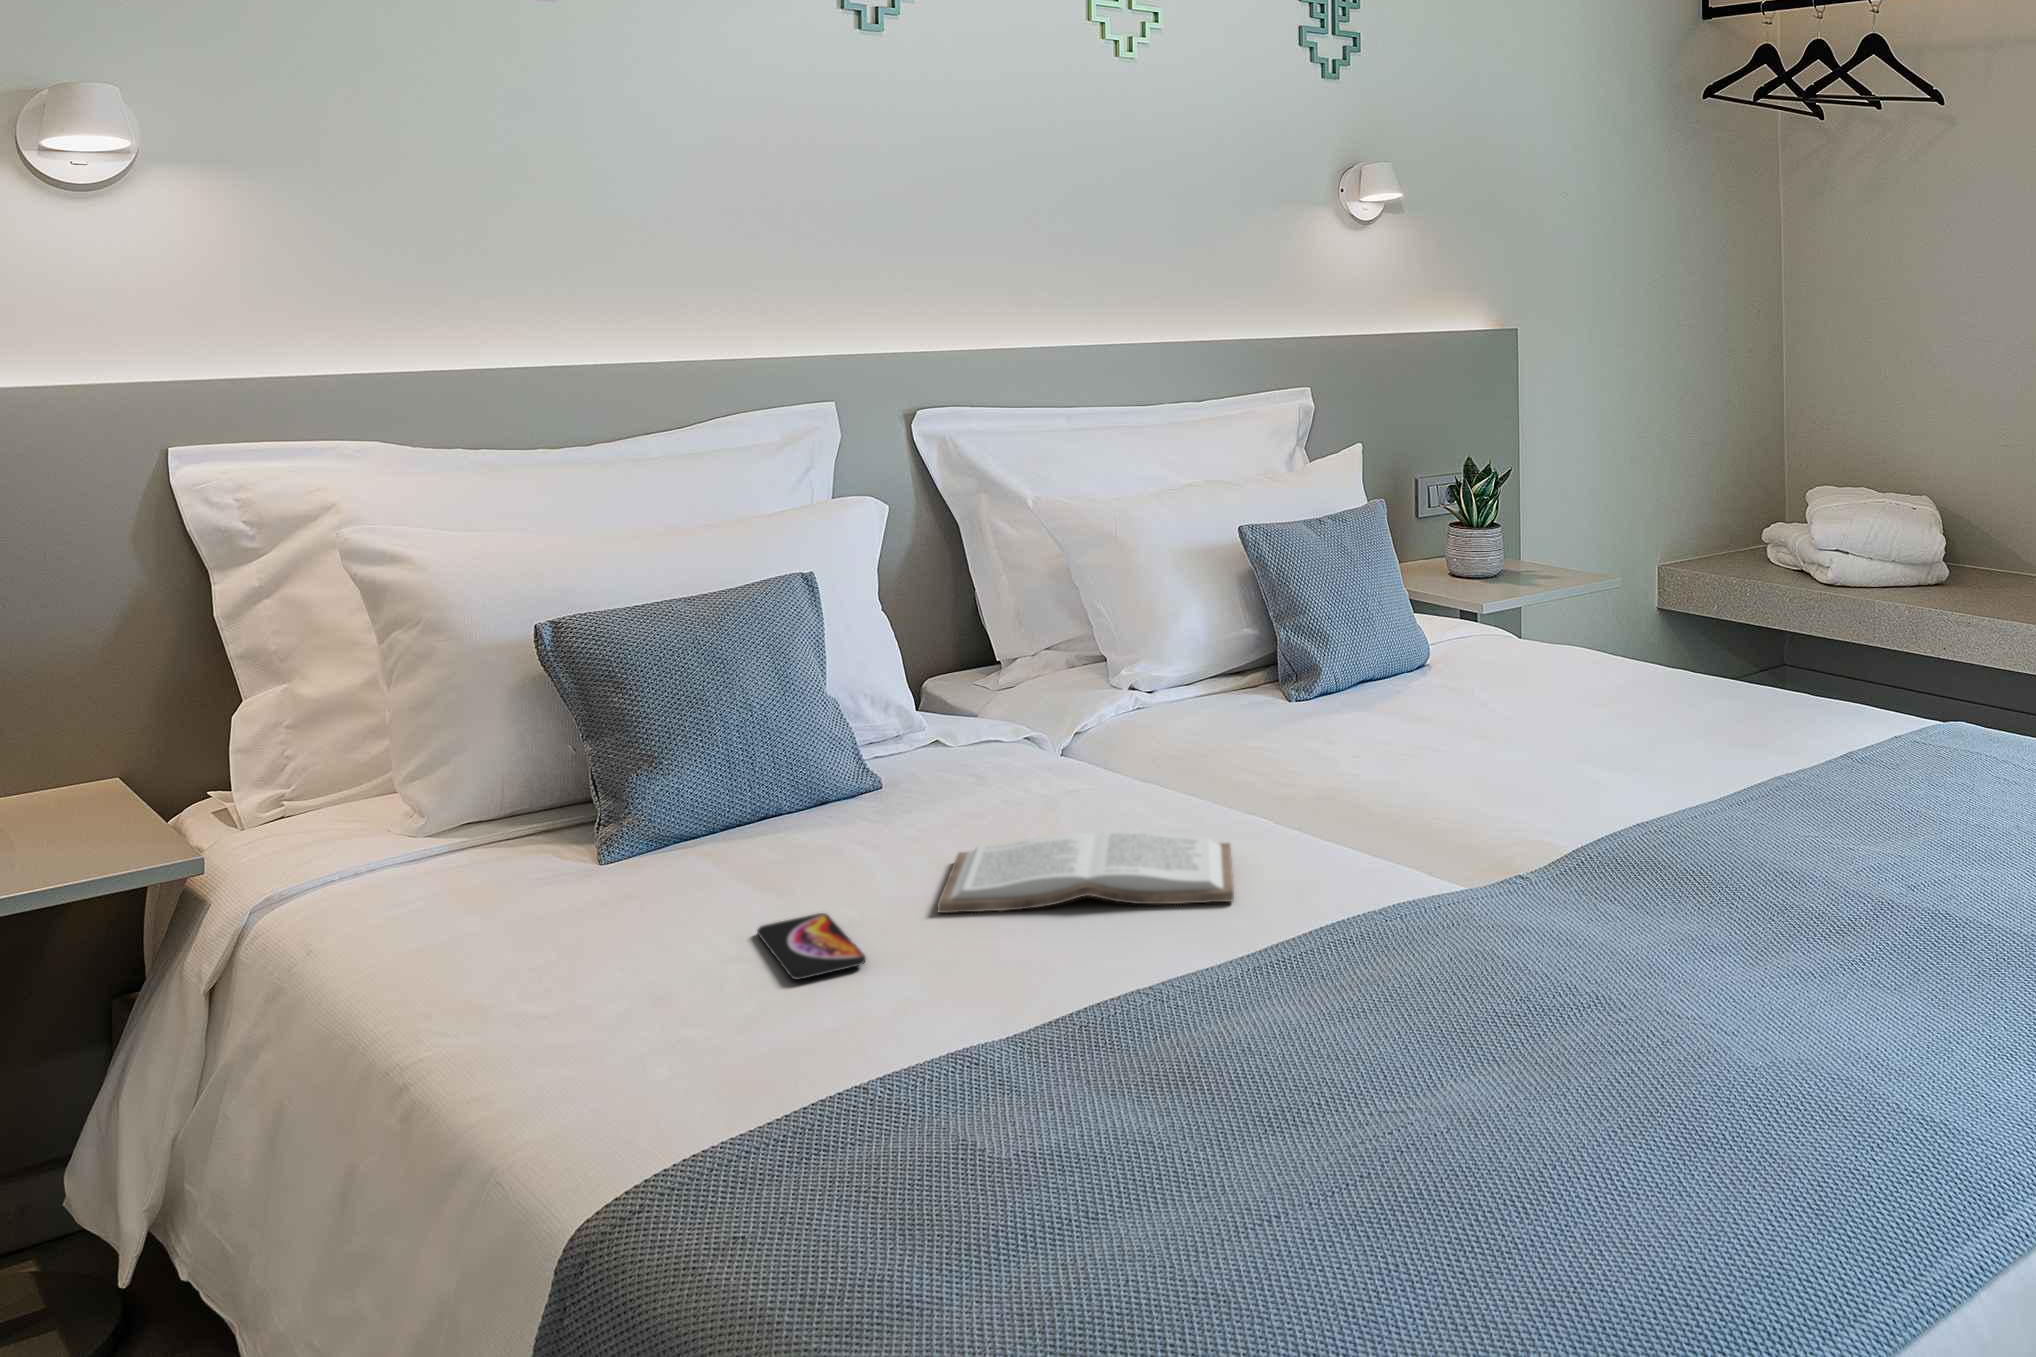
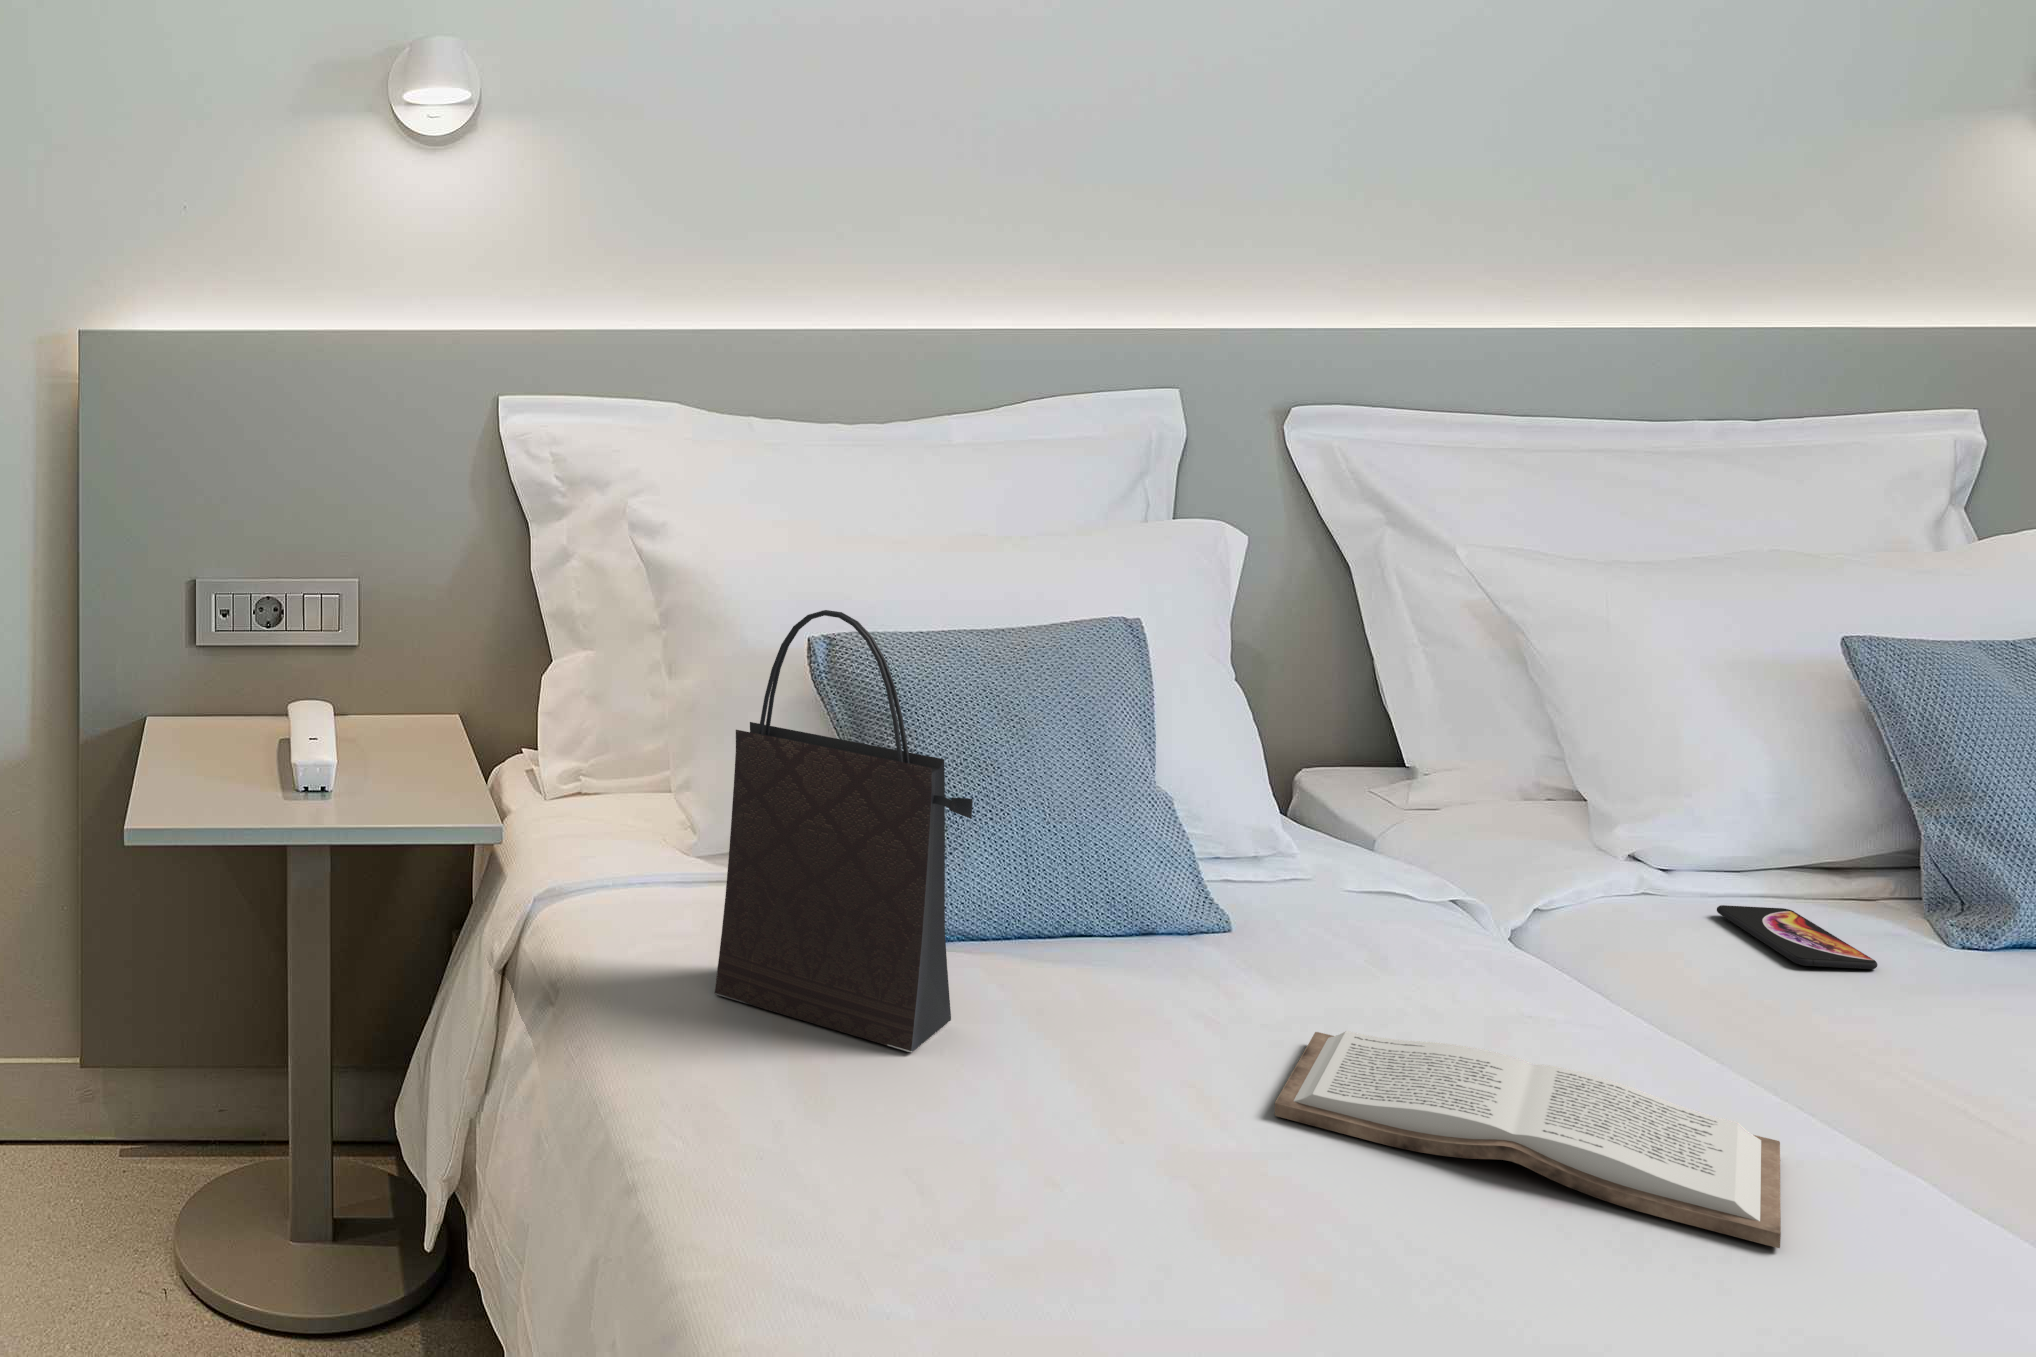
handbag: none [469,598,705,951] -> present [715,610,973,1052]
smartphone: present [757,913,866,980] -> present [1717,905,1877,969]

